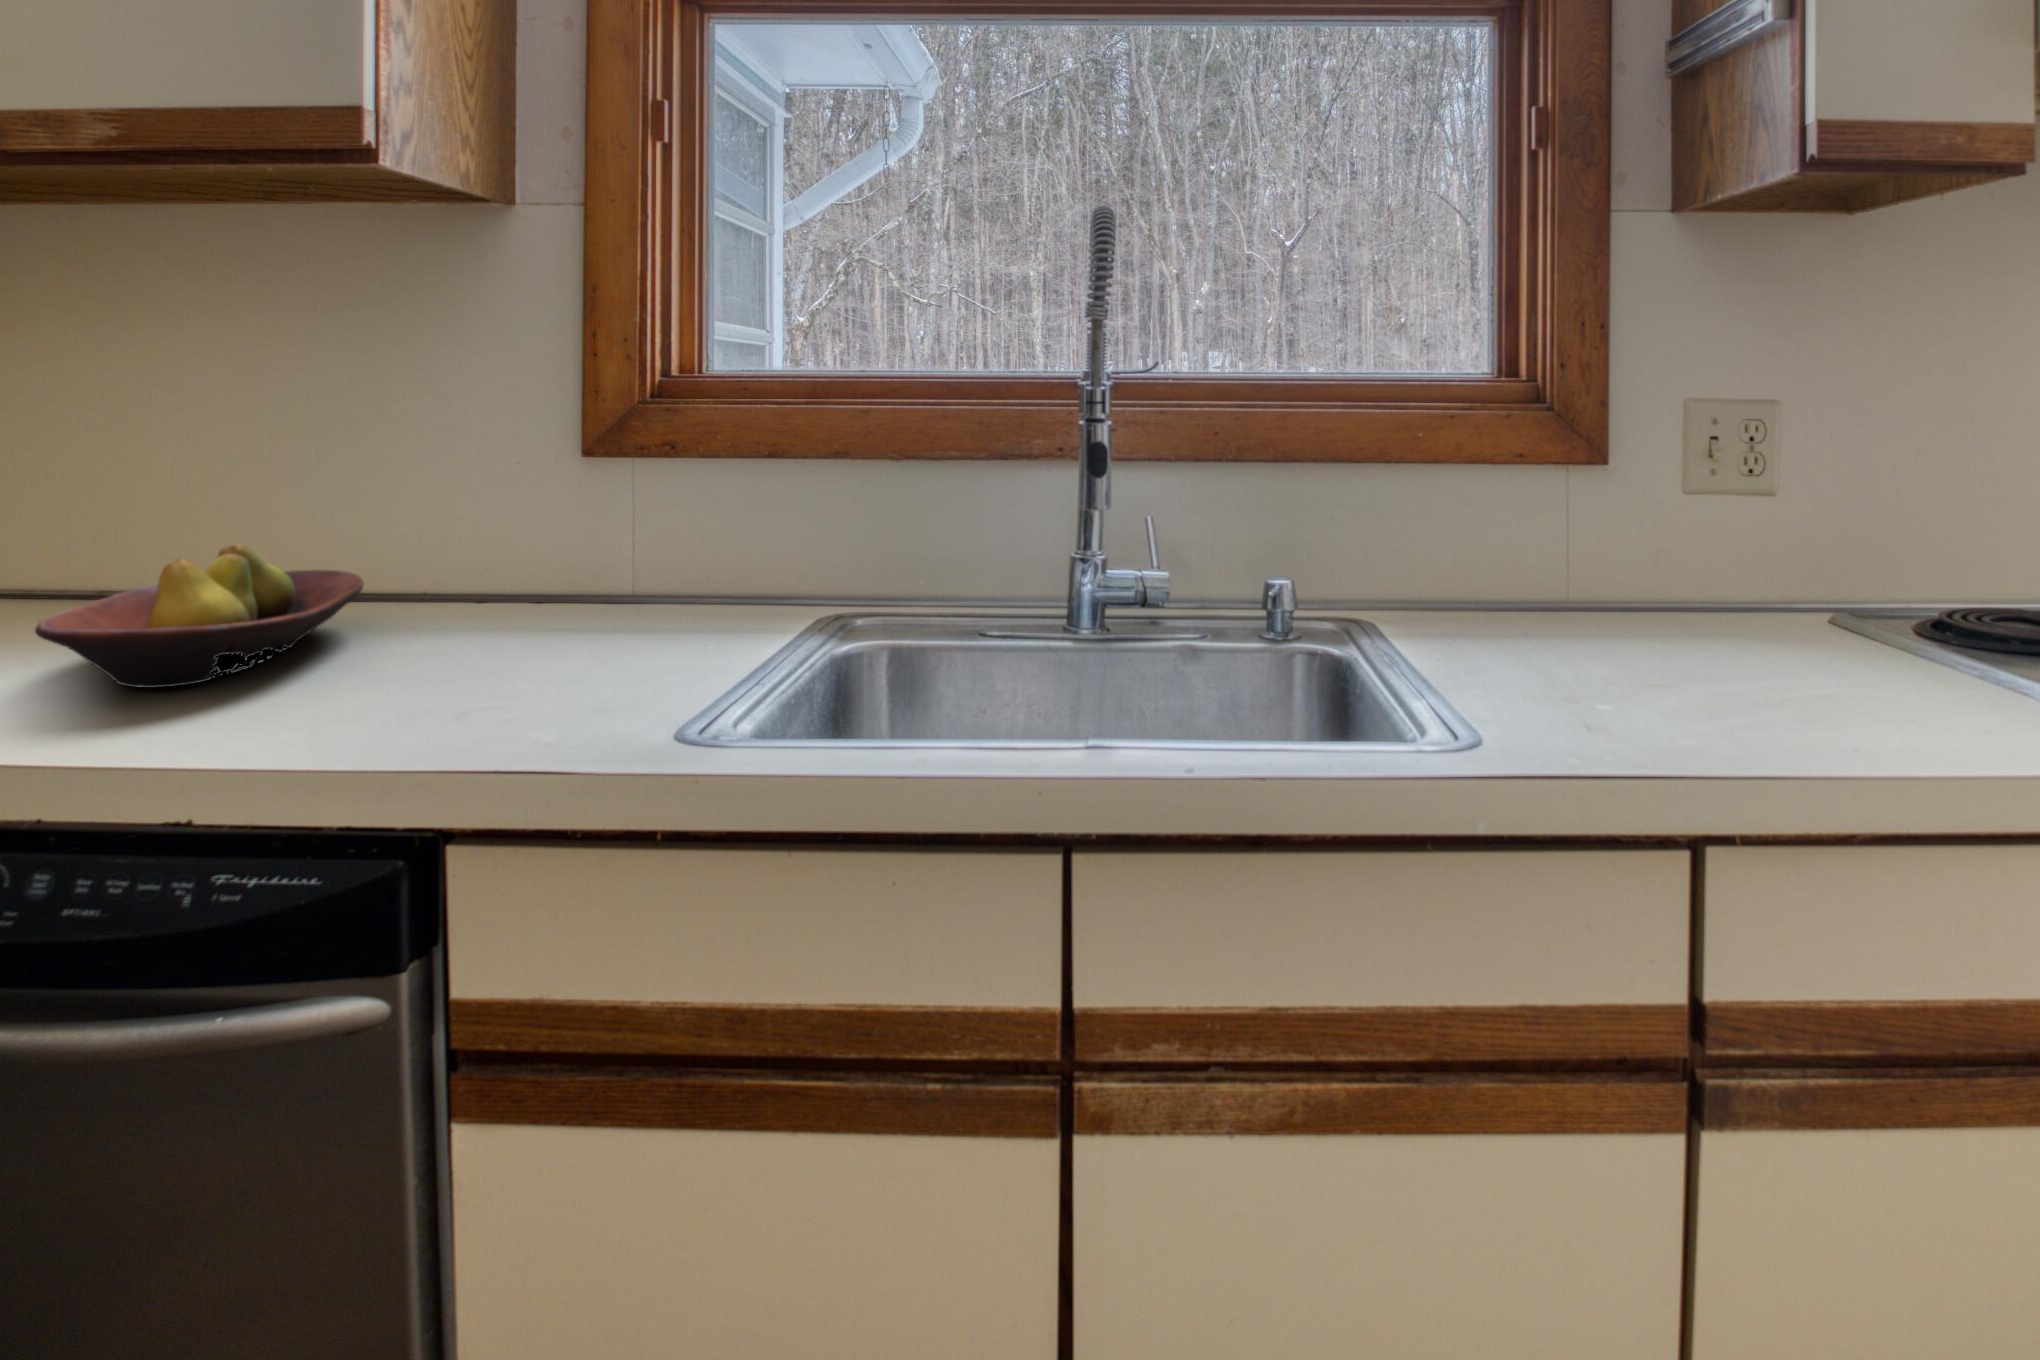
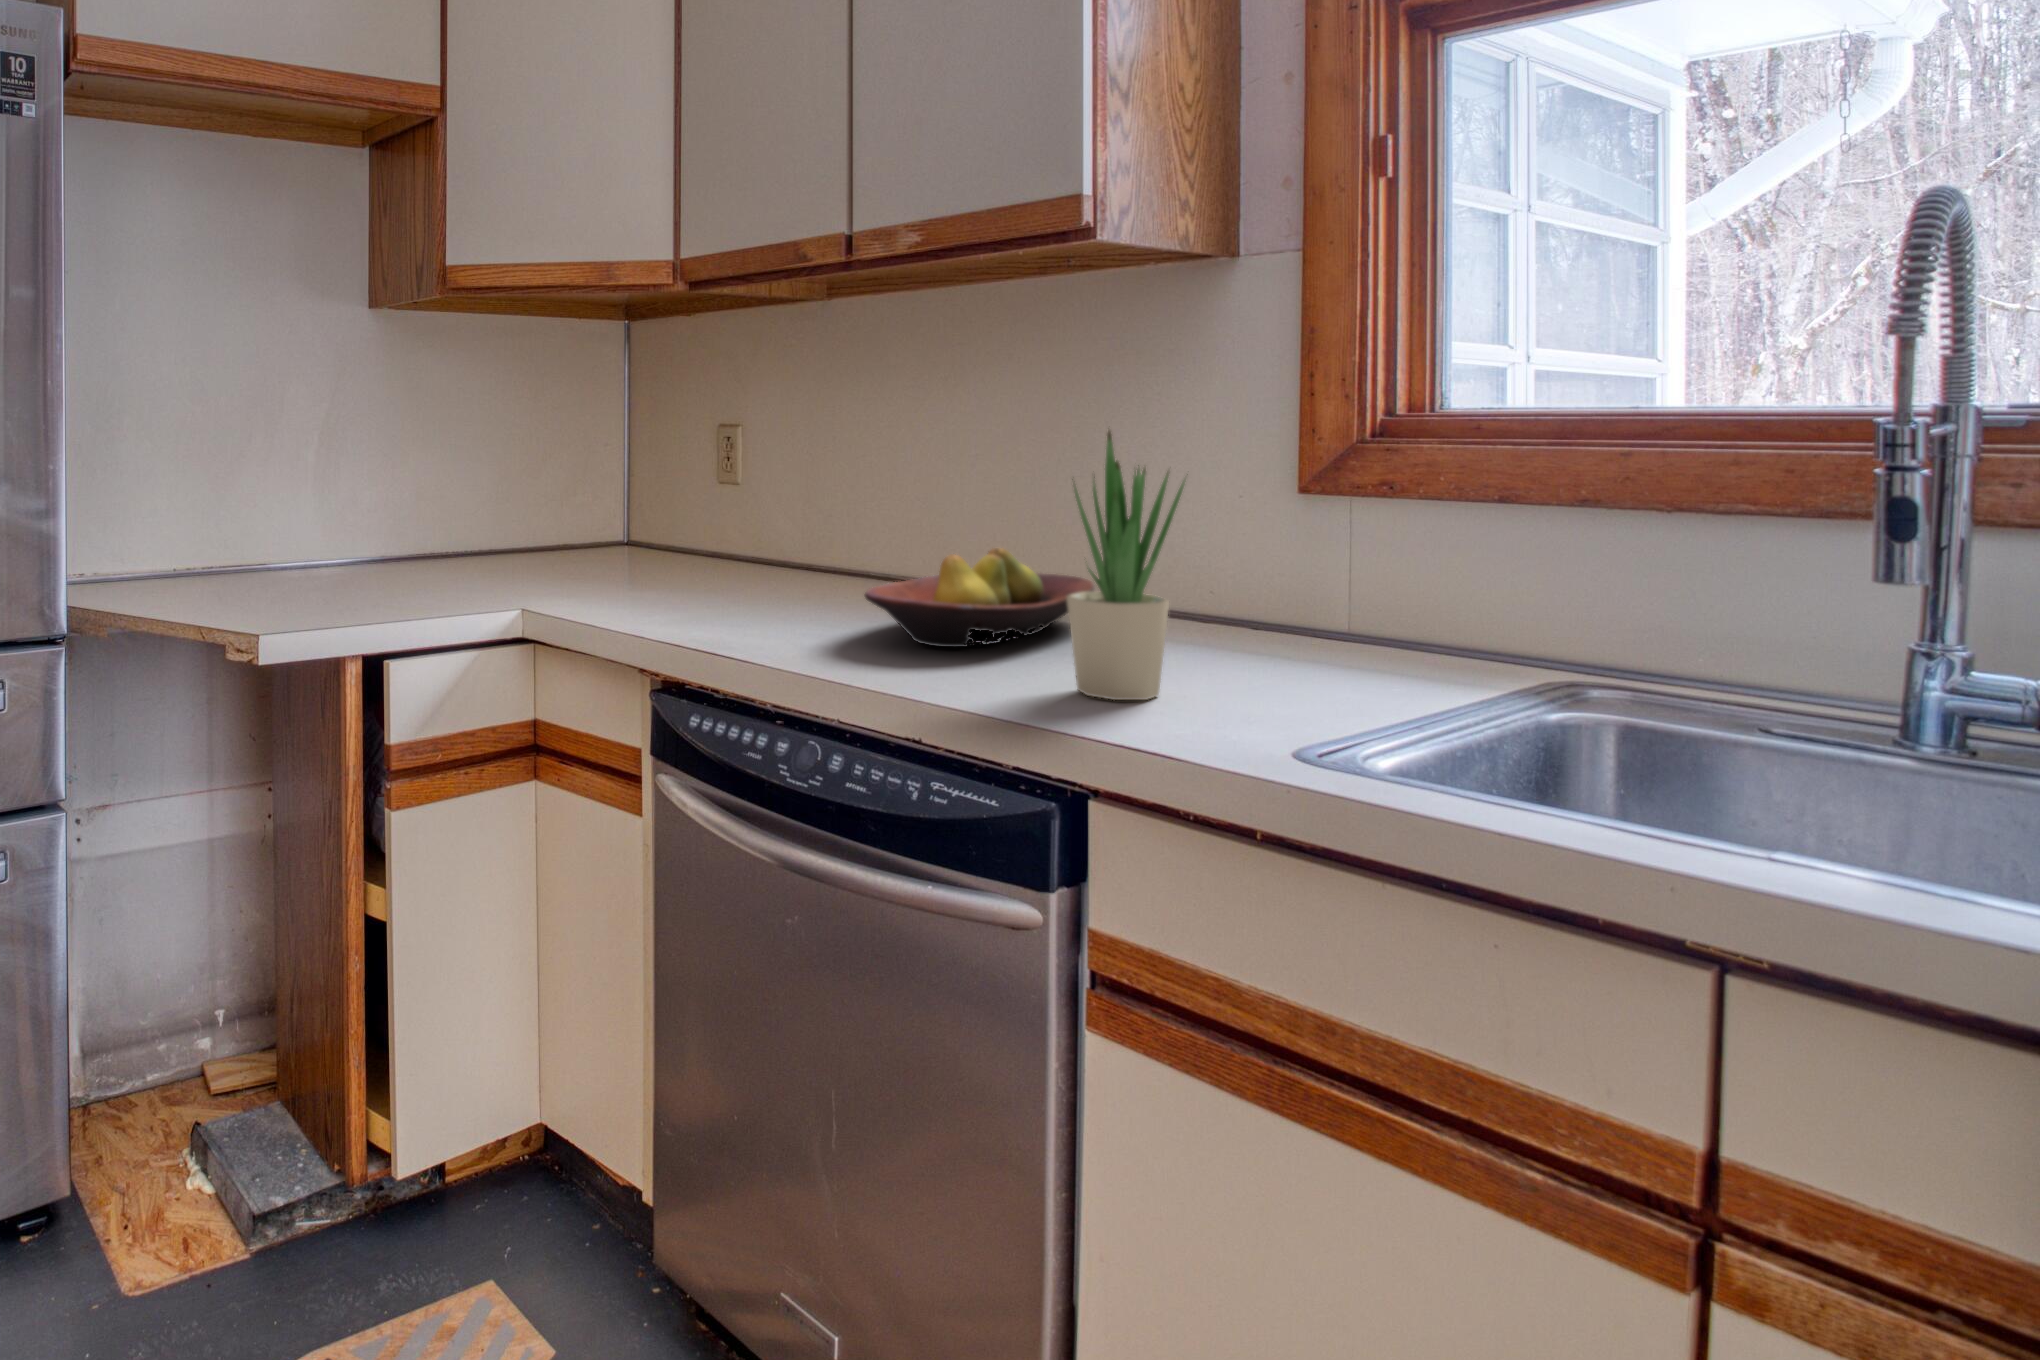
potted plant: none [386,385,533,716] -> present [1067,431,1185,700]

